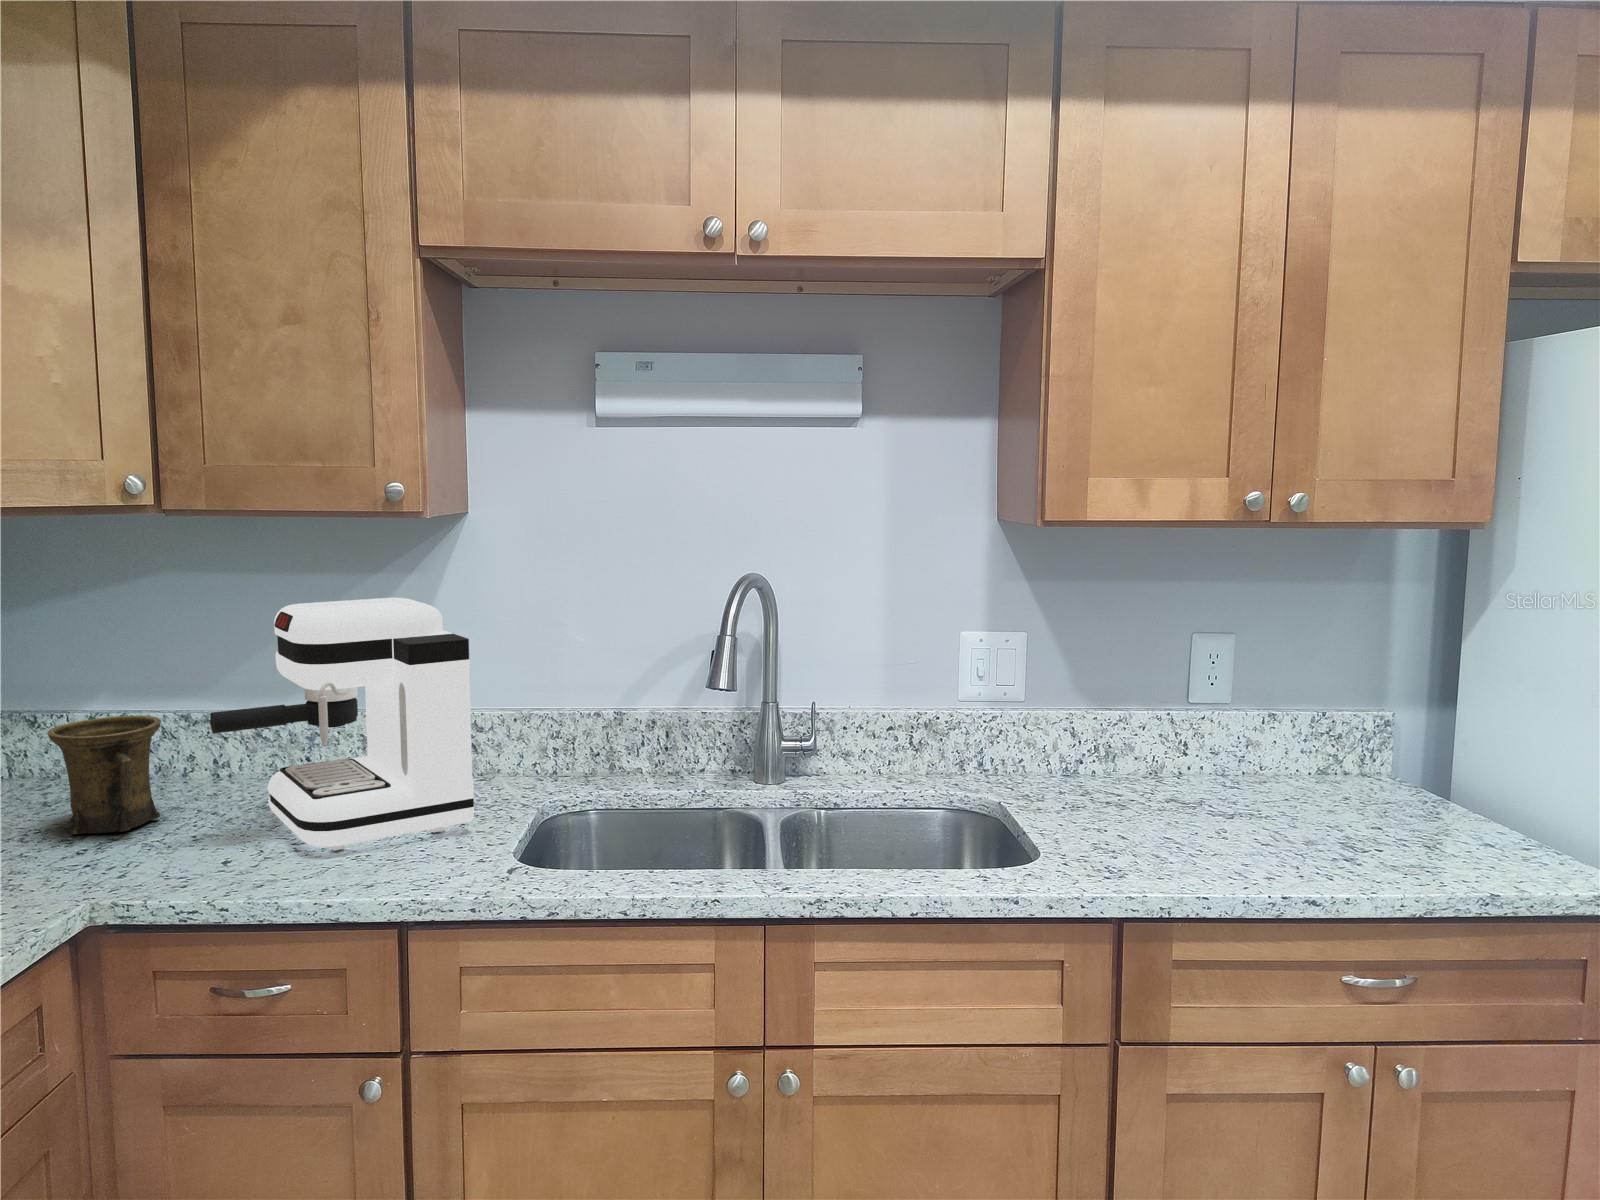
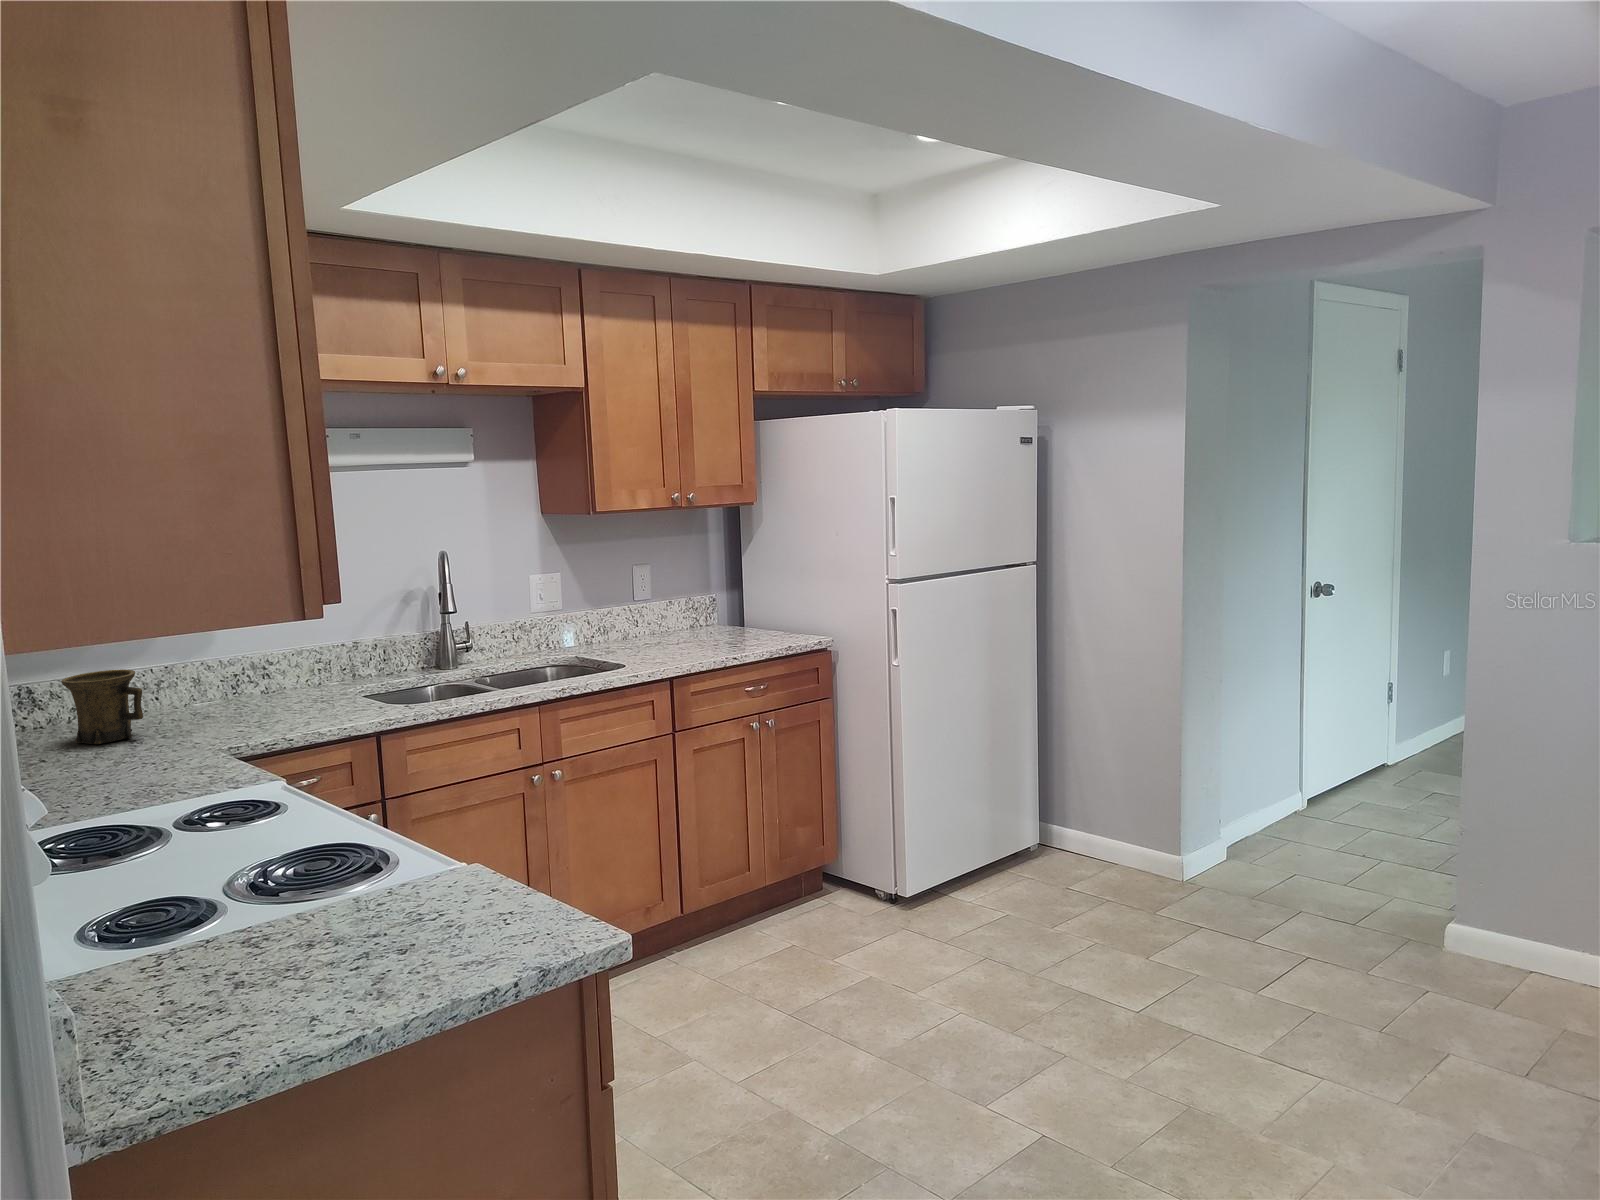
coffee maker: present [210,598,474,851] -> none [192,581,342,720]

